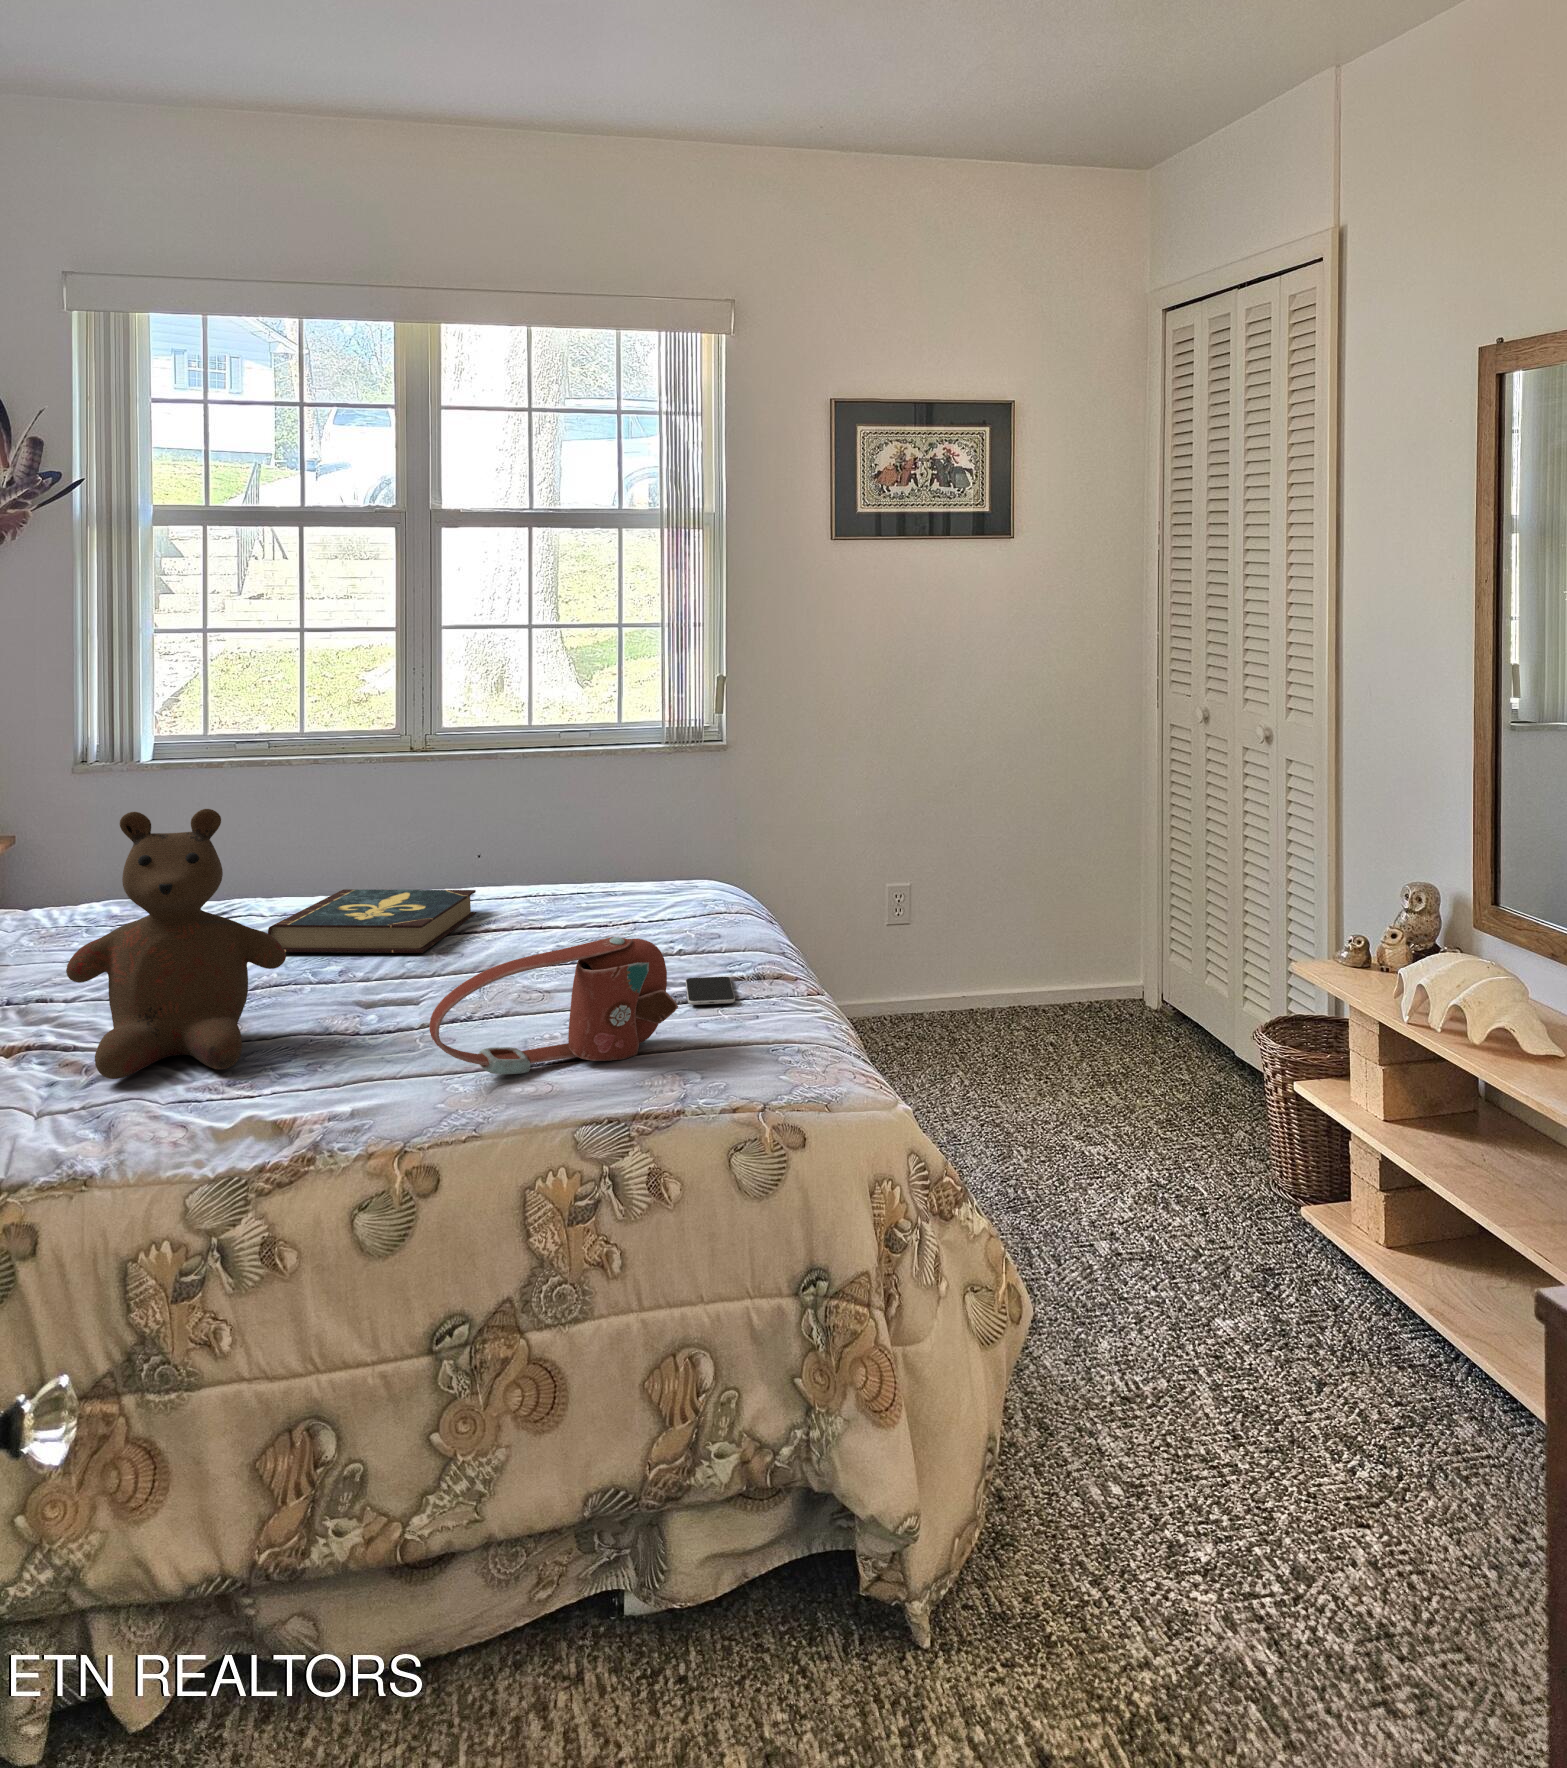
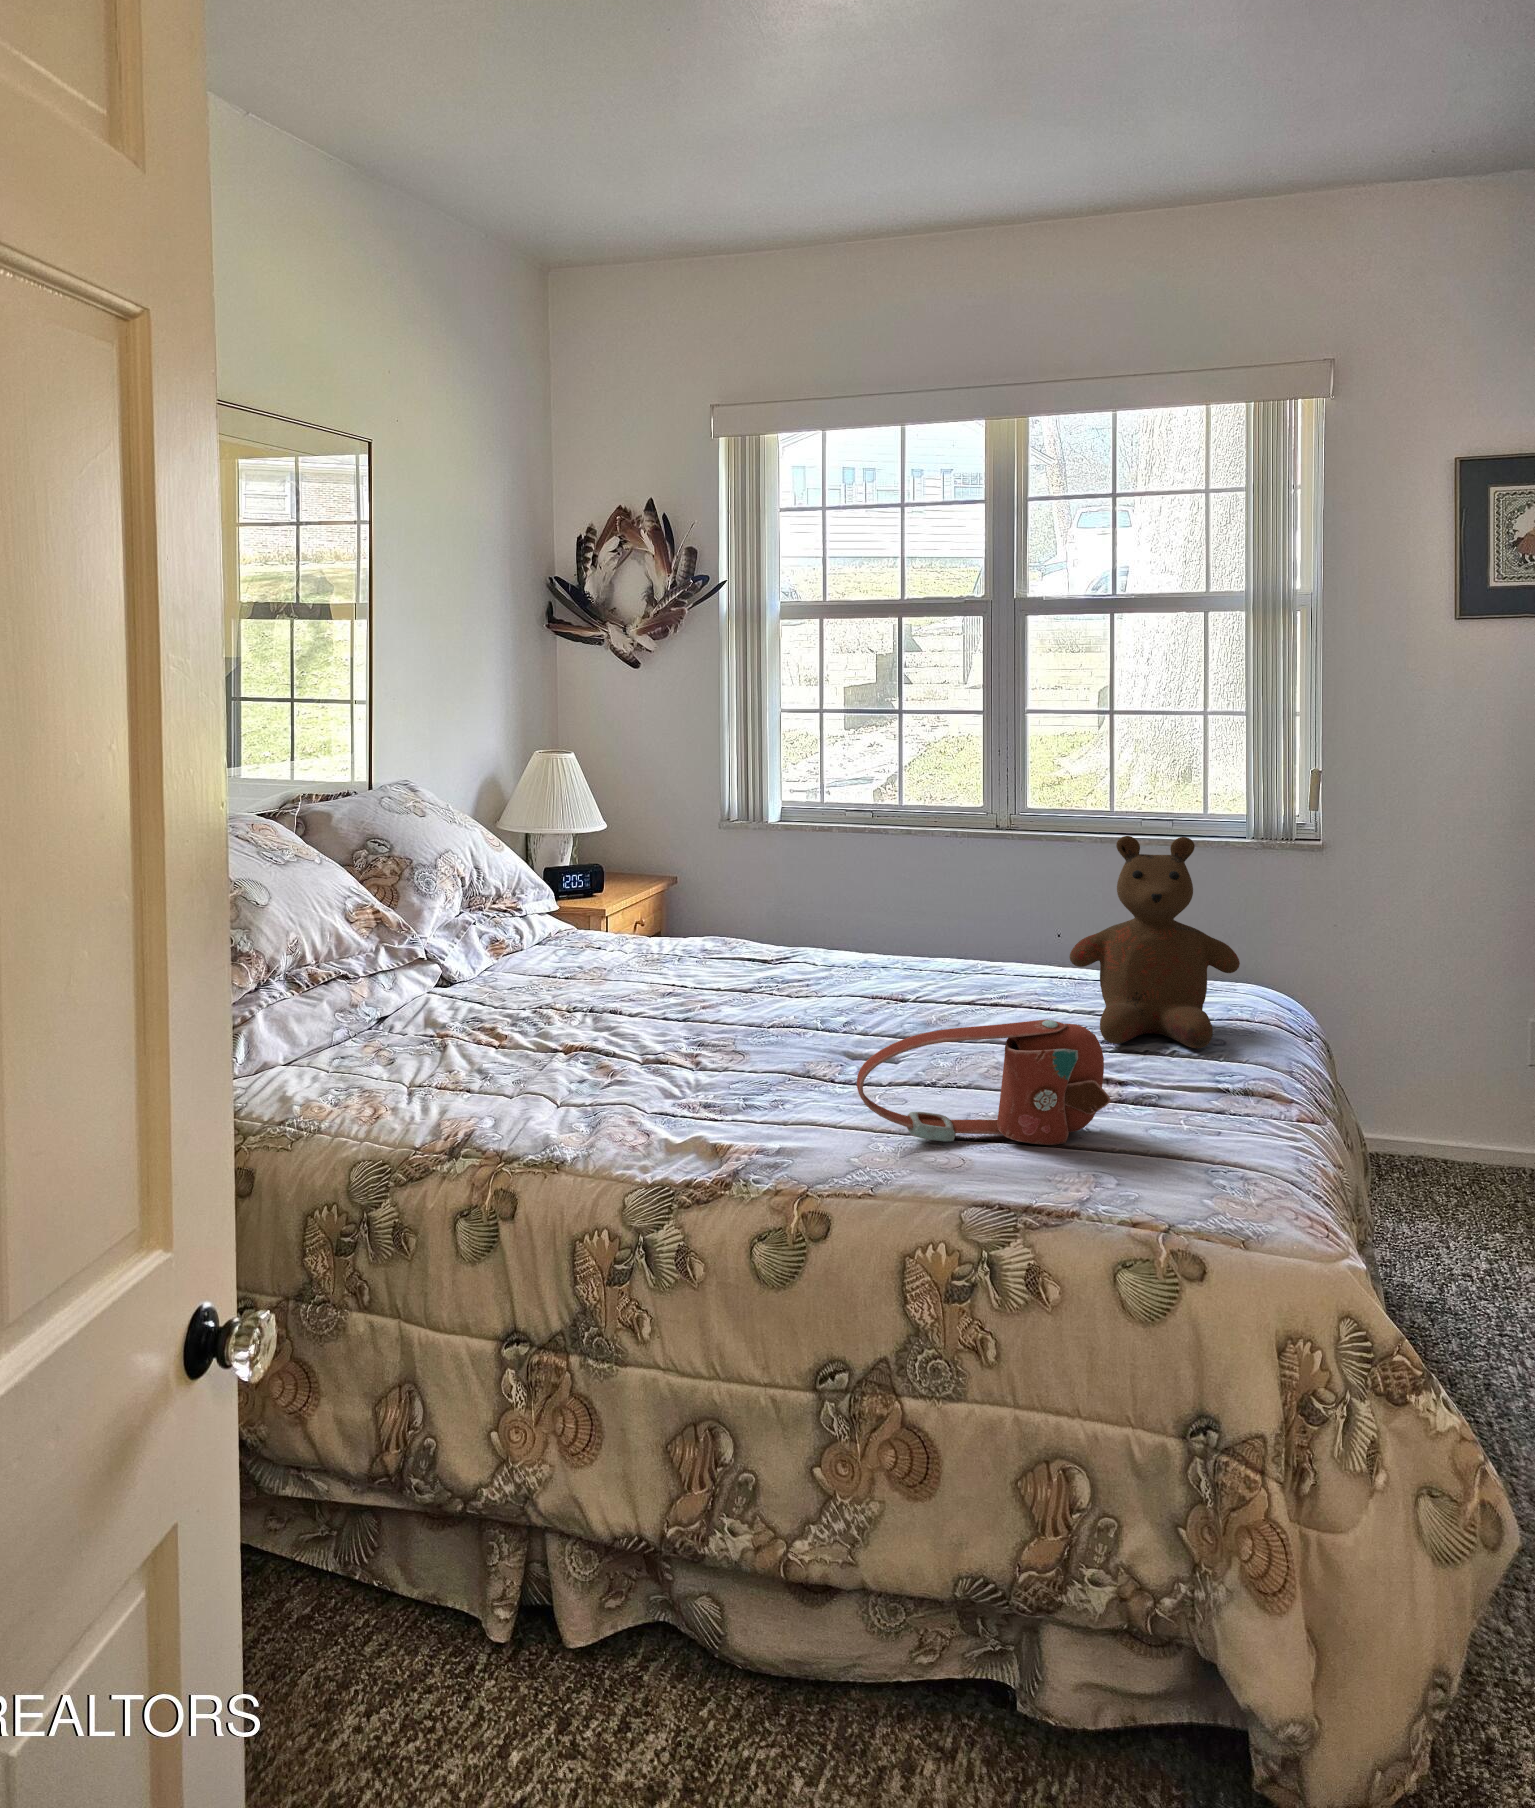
teddy bear: present [66,809,286,1079] -> present [1070,836,1240,1048]
book: present [268,889,476,953] -> none [799,948,996,1014]
smartphone: present [685,977,735,1005] -> none [1148,1073,1208,1106]

